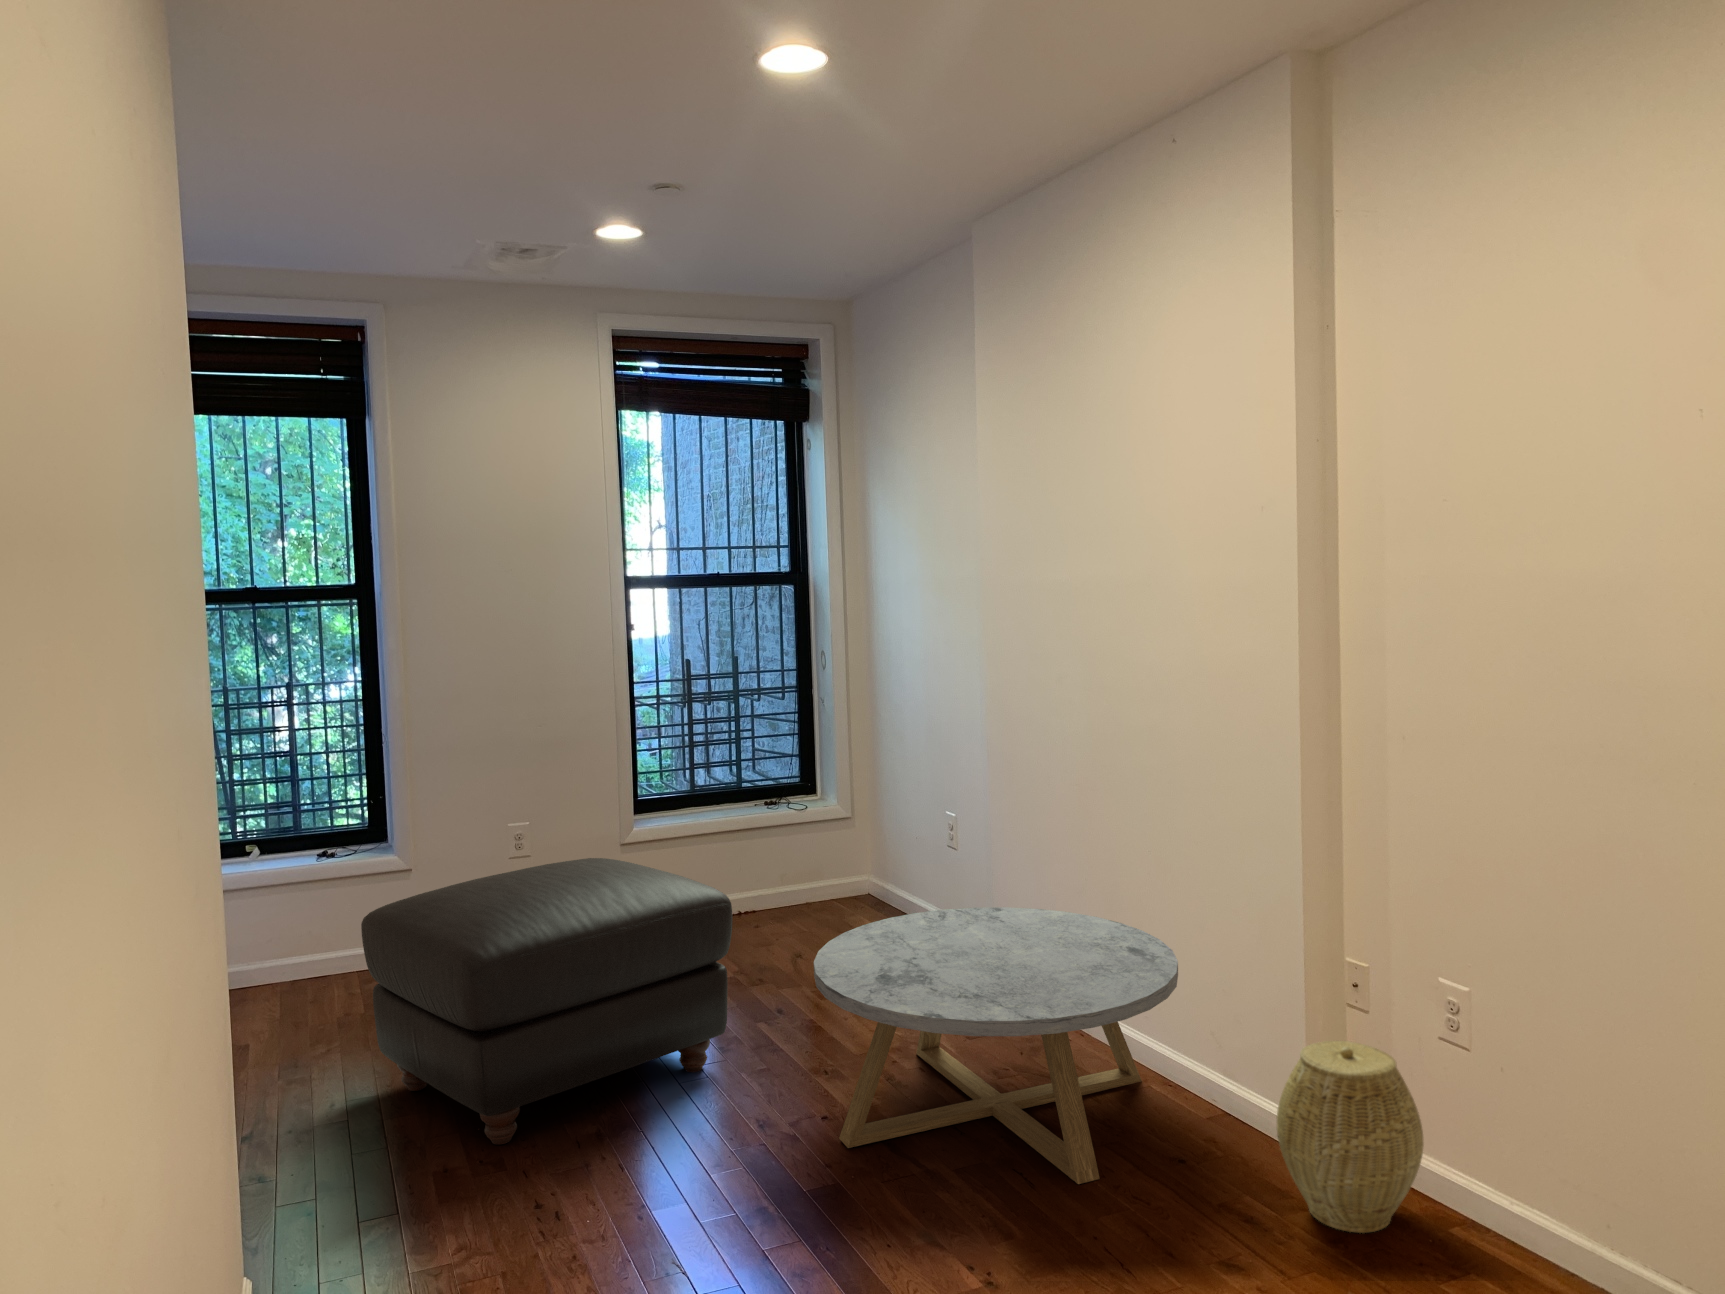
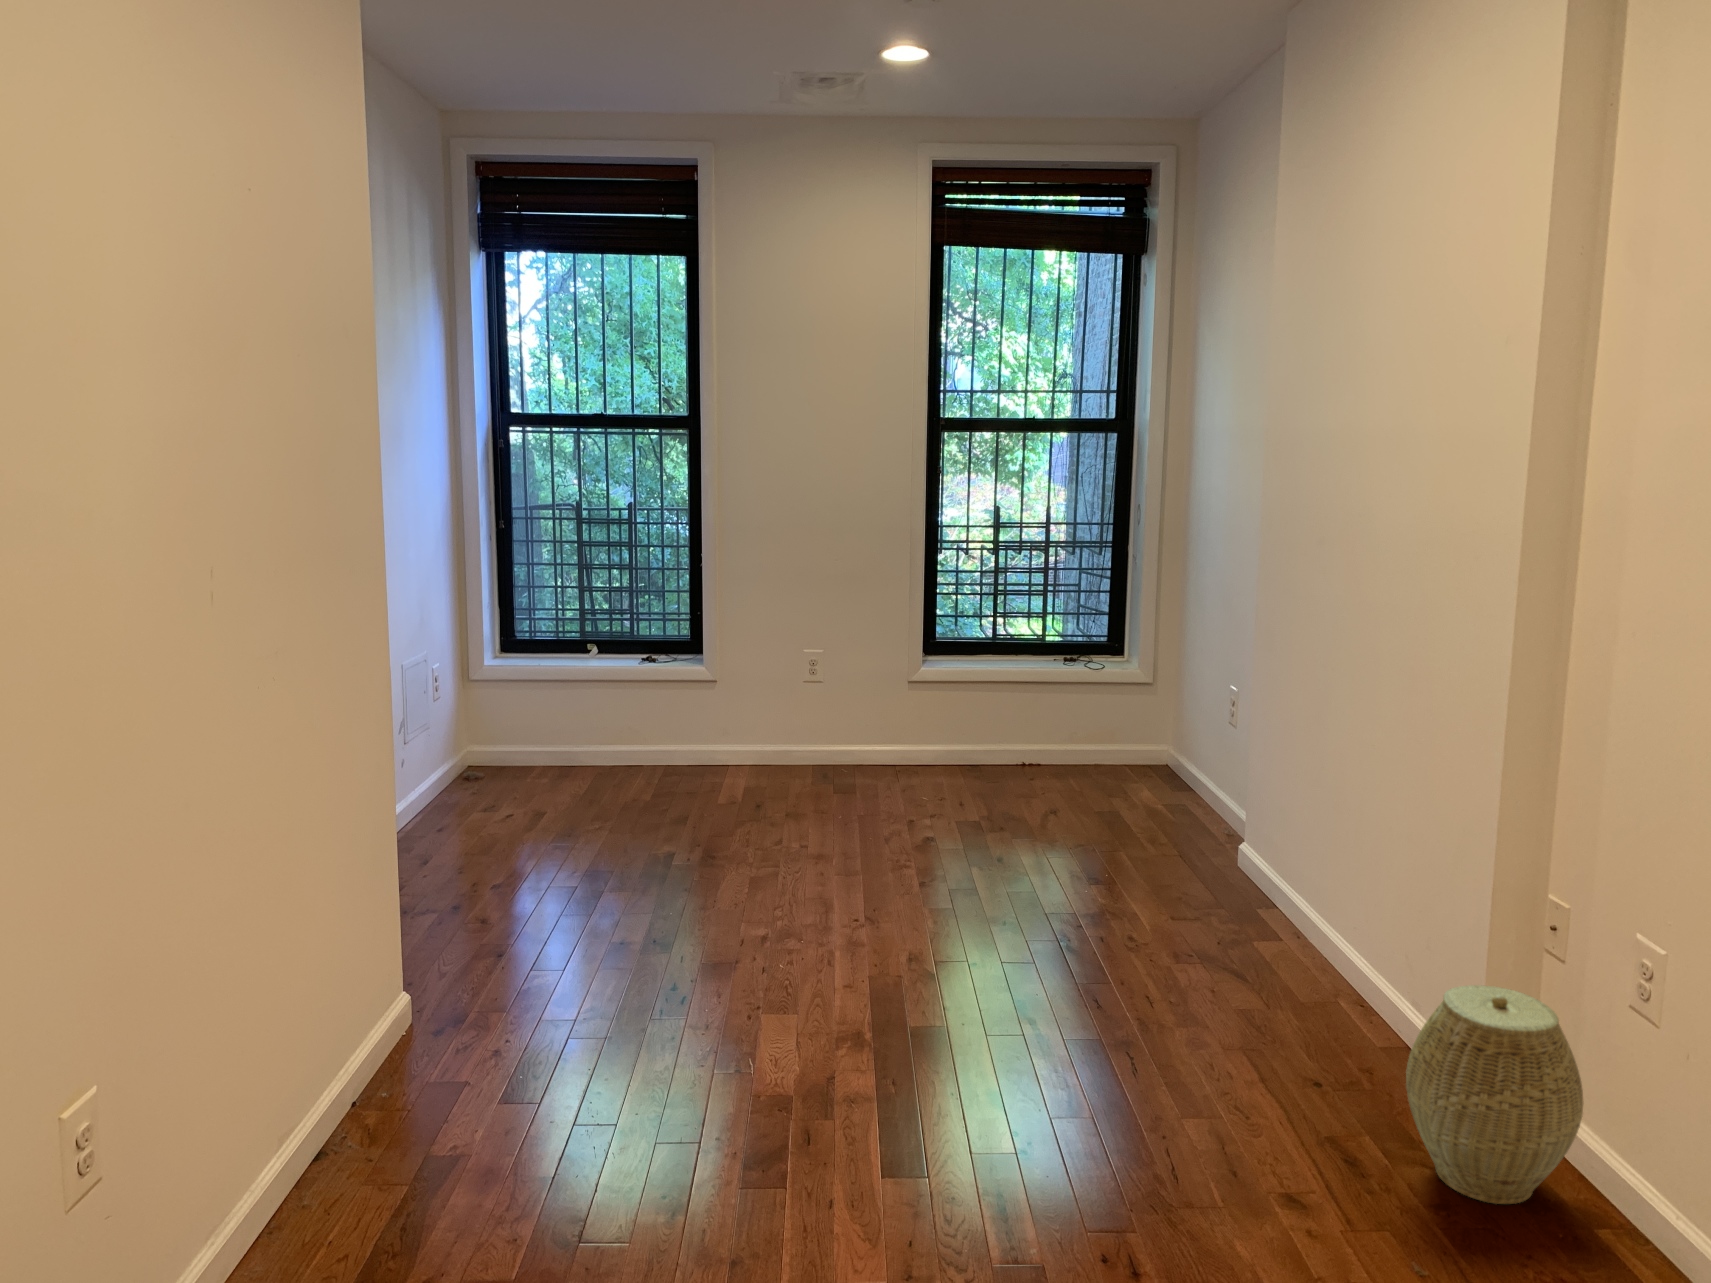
ottoman: present [361,858,733,1145] -> none [614,687,936,930]
coffee table: present [814,907,1178,1184] -> none [975,783,1372,1080]

